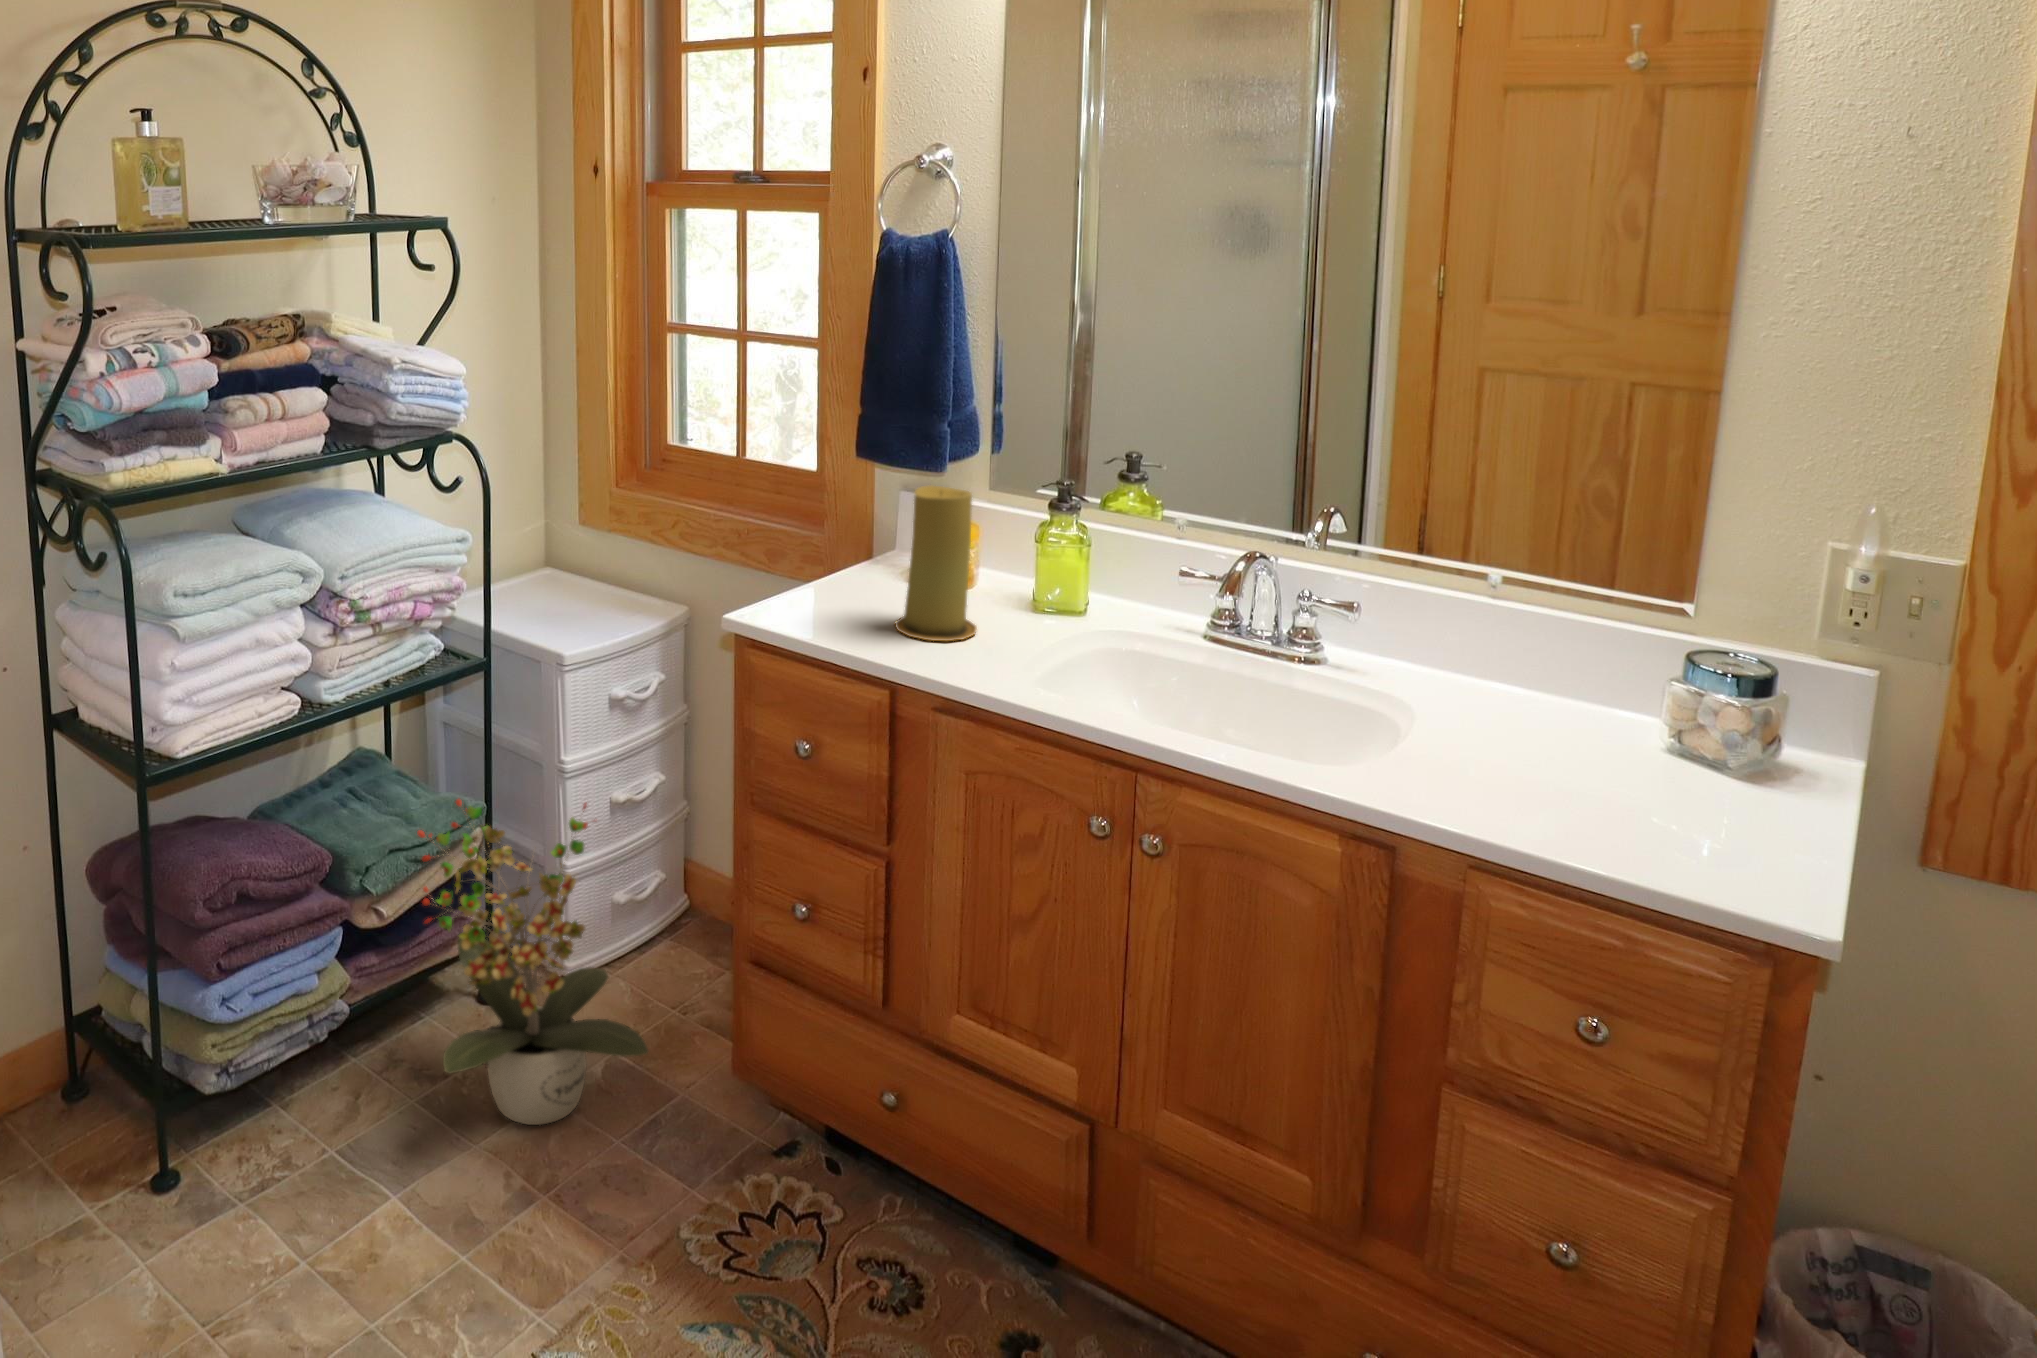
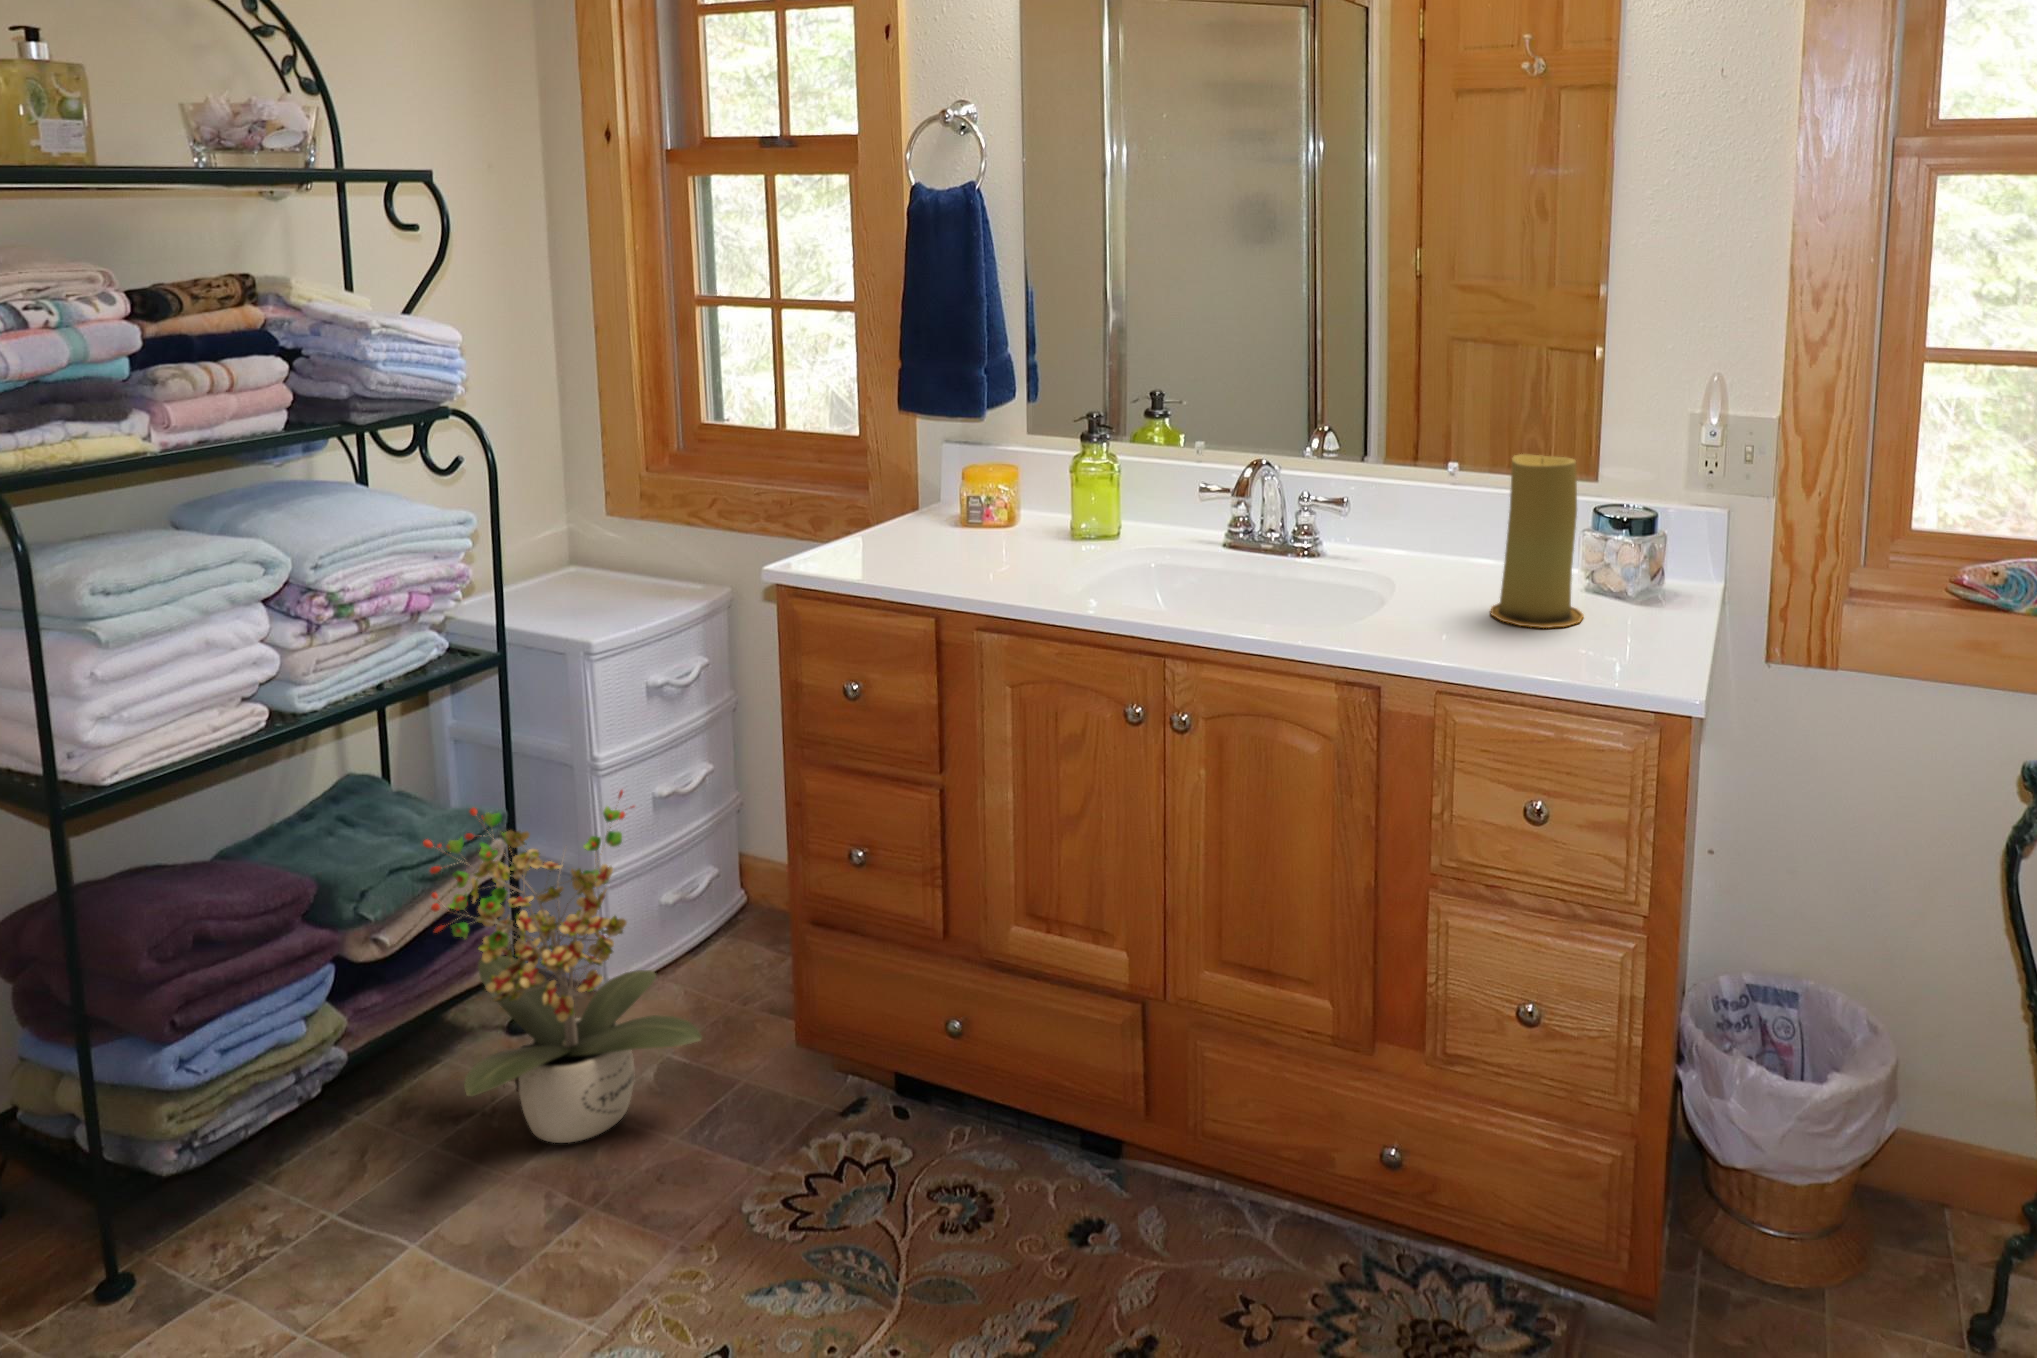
candle: present [895,485,977,641] -> present [1491,454,1584,628]

